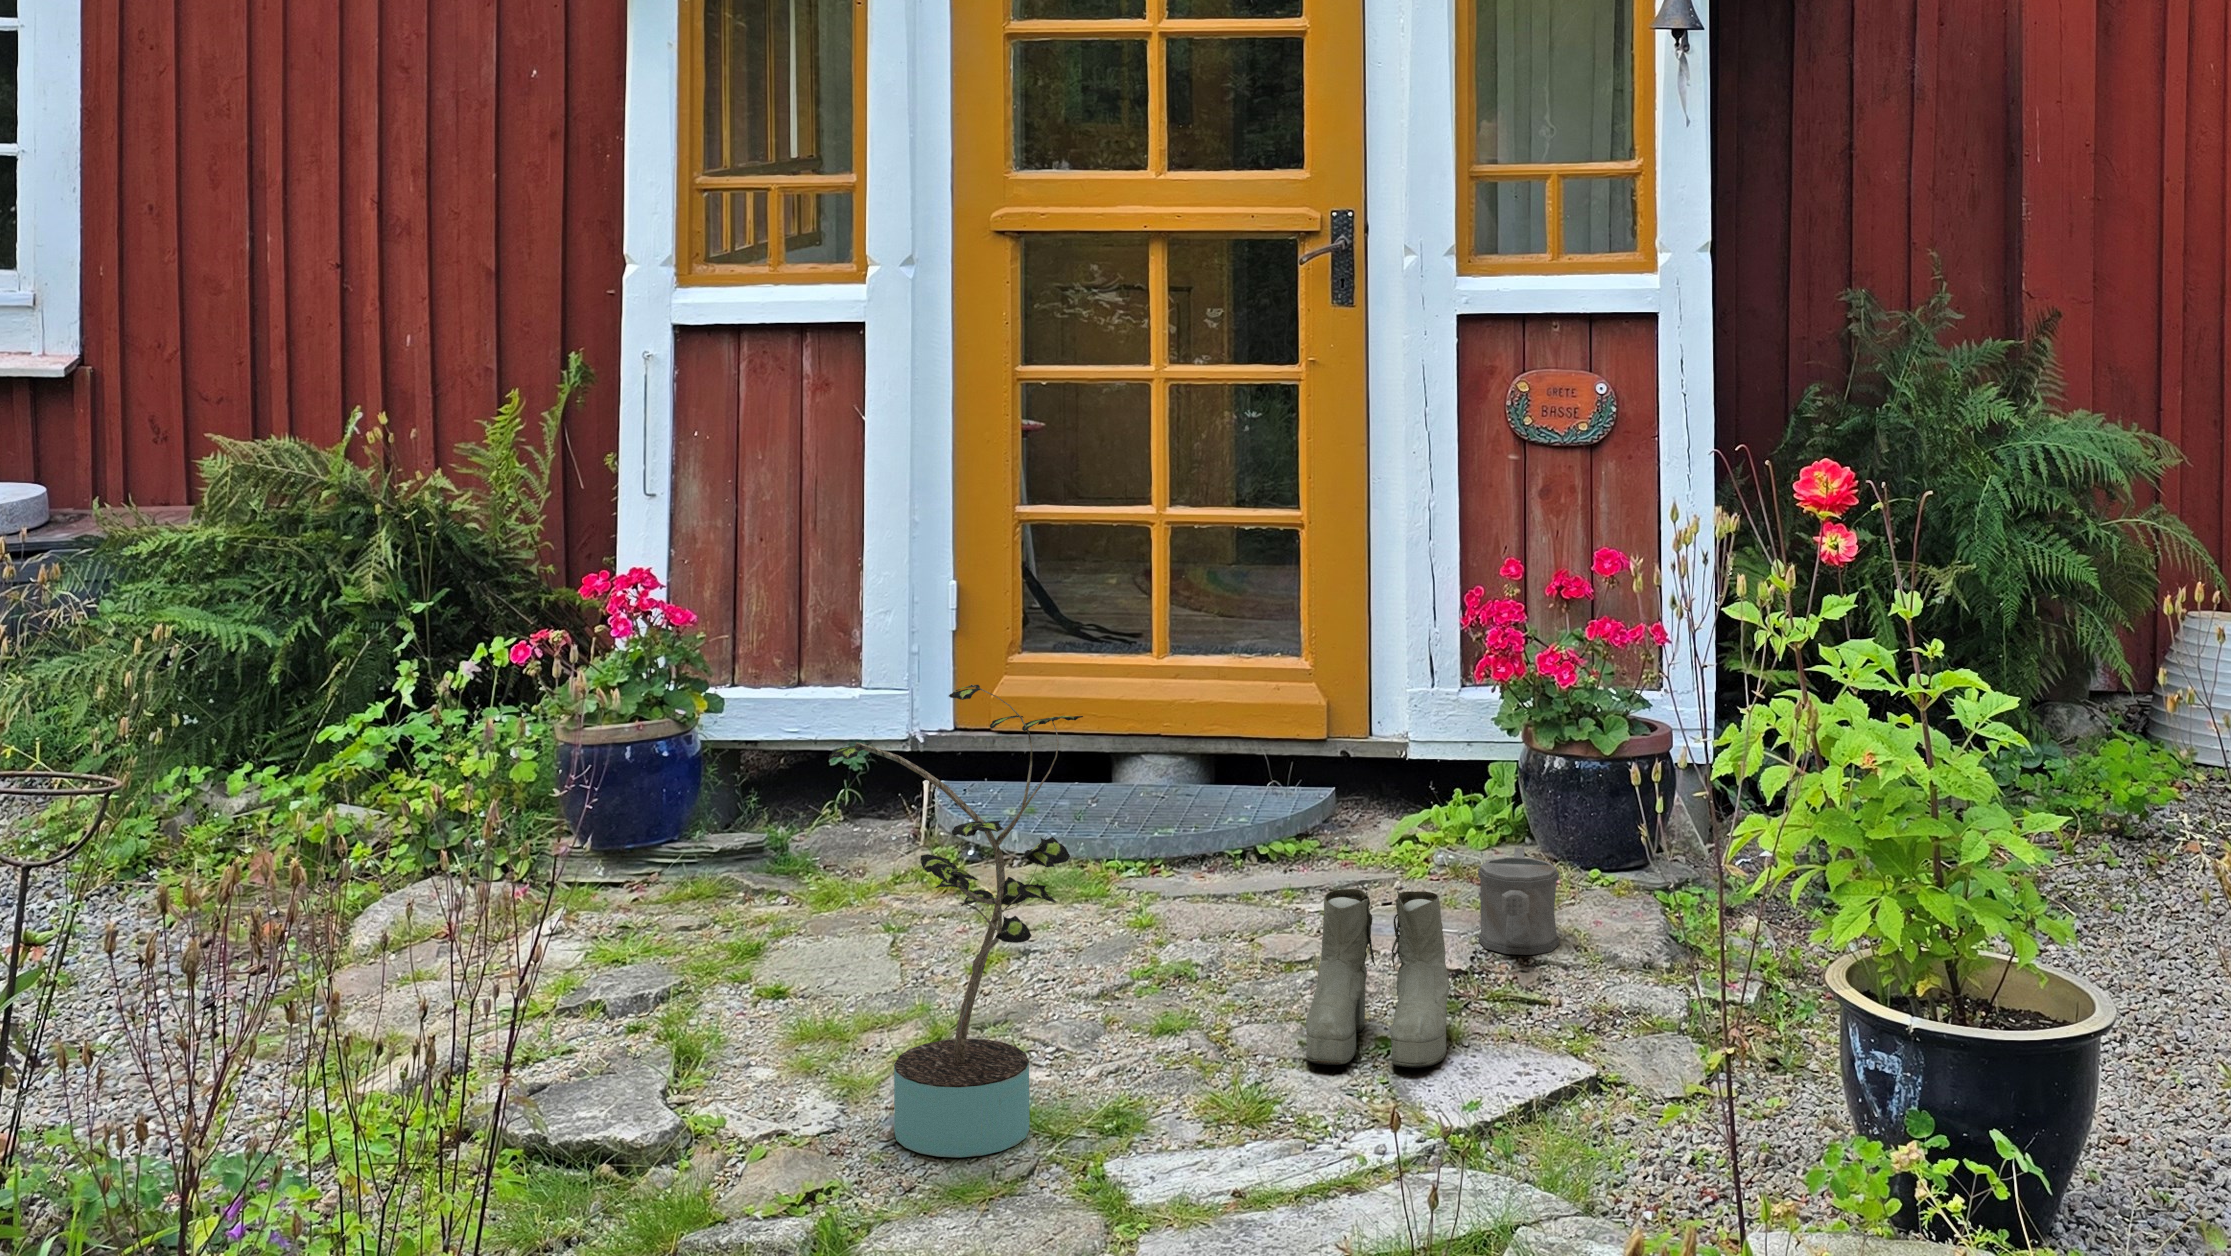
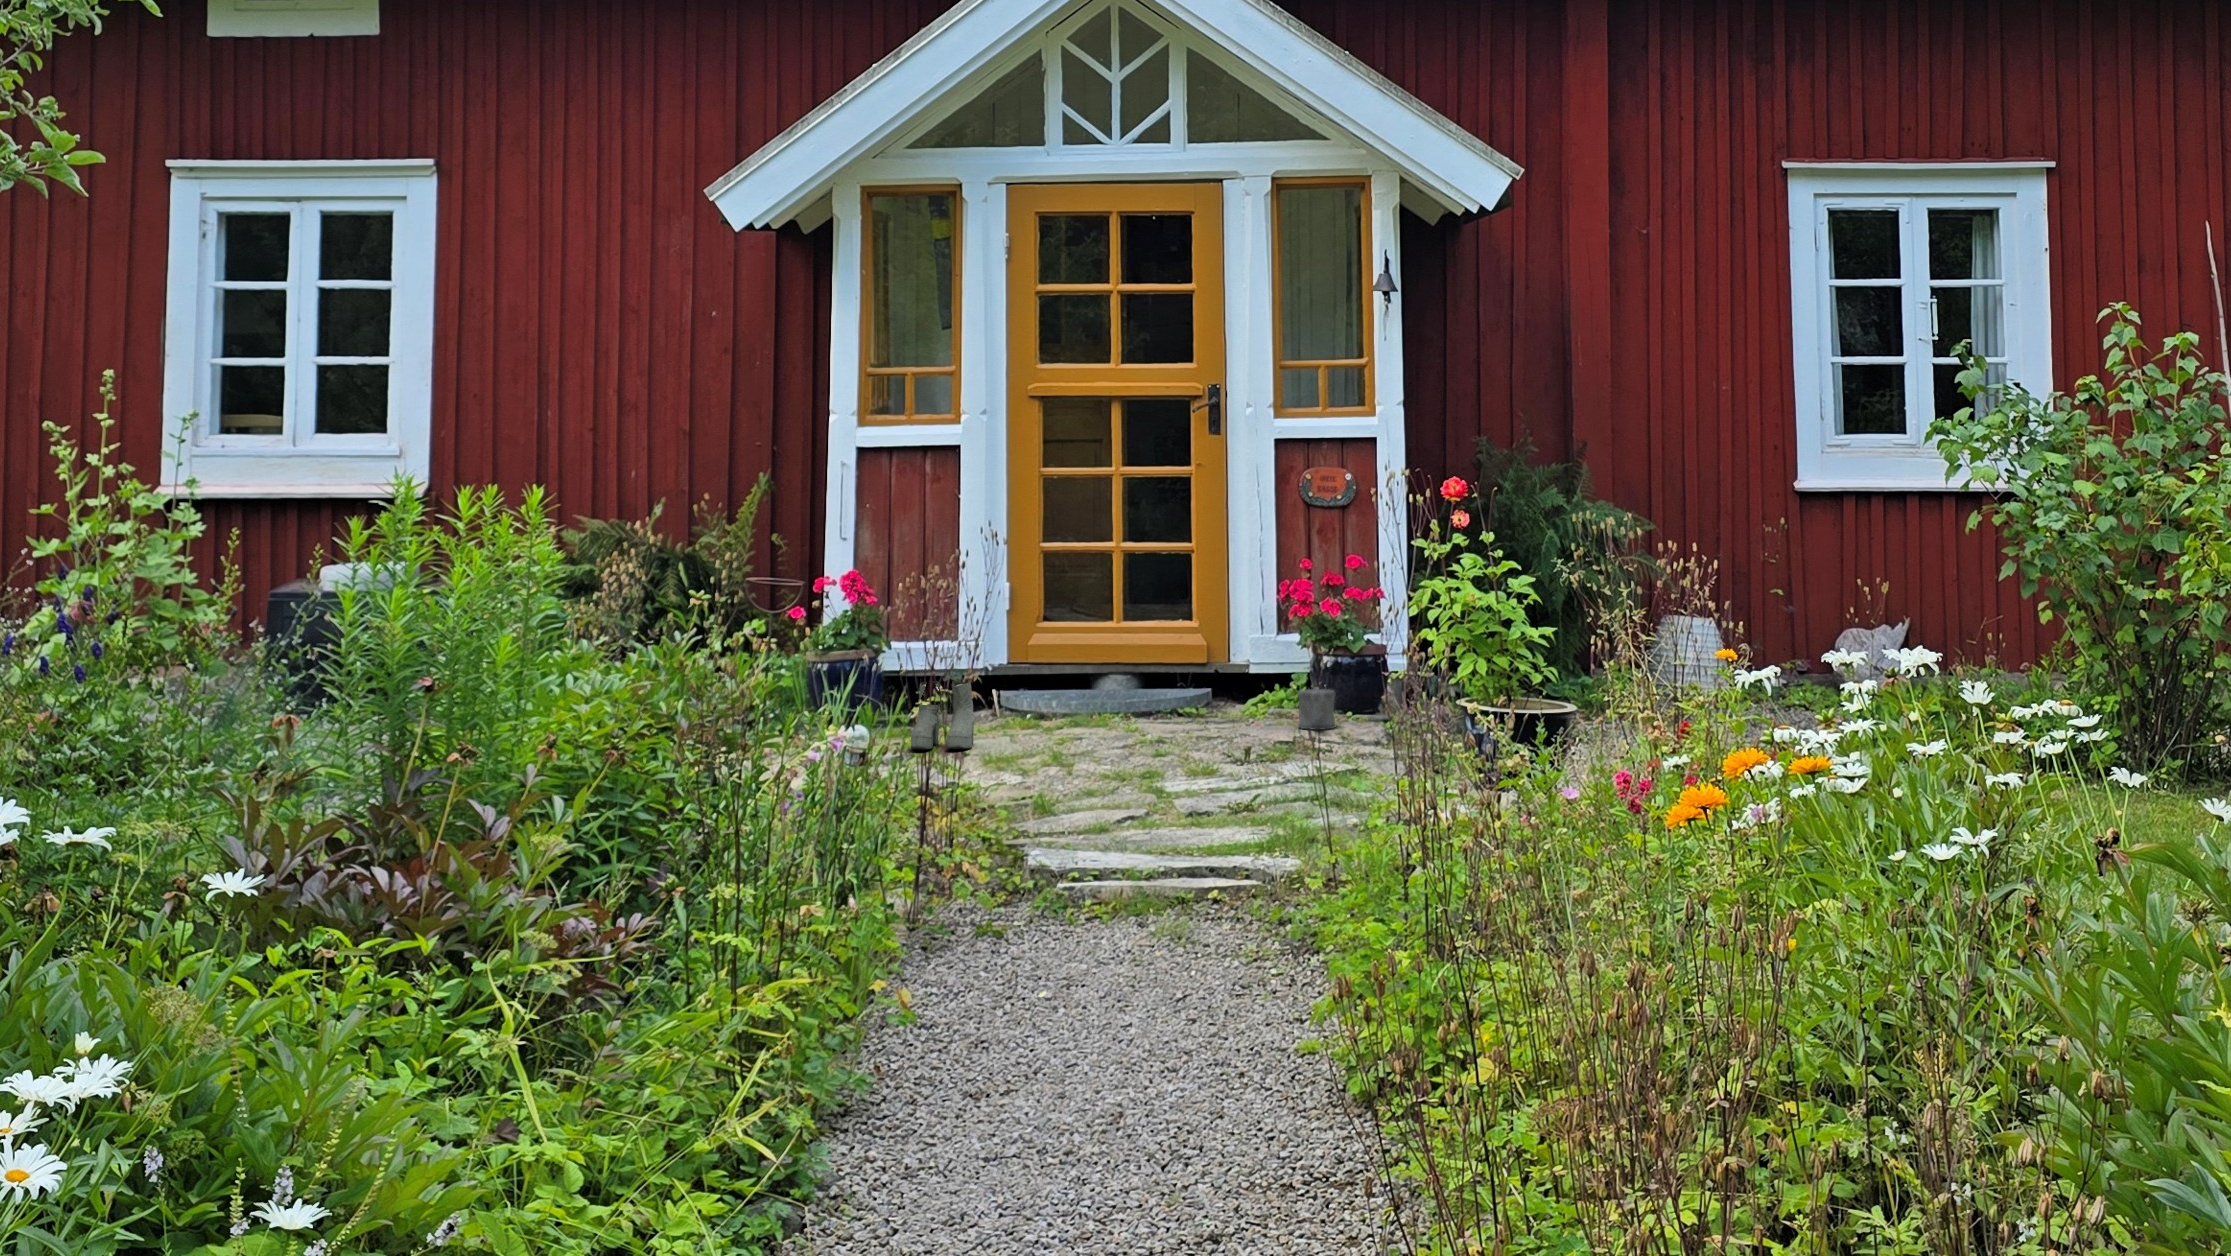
potted plant: present [829,684,1083,1157] -> none [1031,576,1140,771]
boots: present [1306,889,1449,1068] -> present [911,681,975,749]

